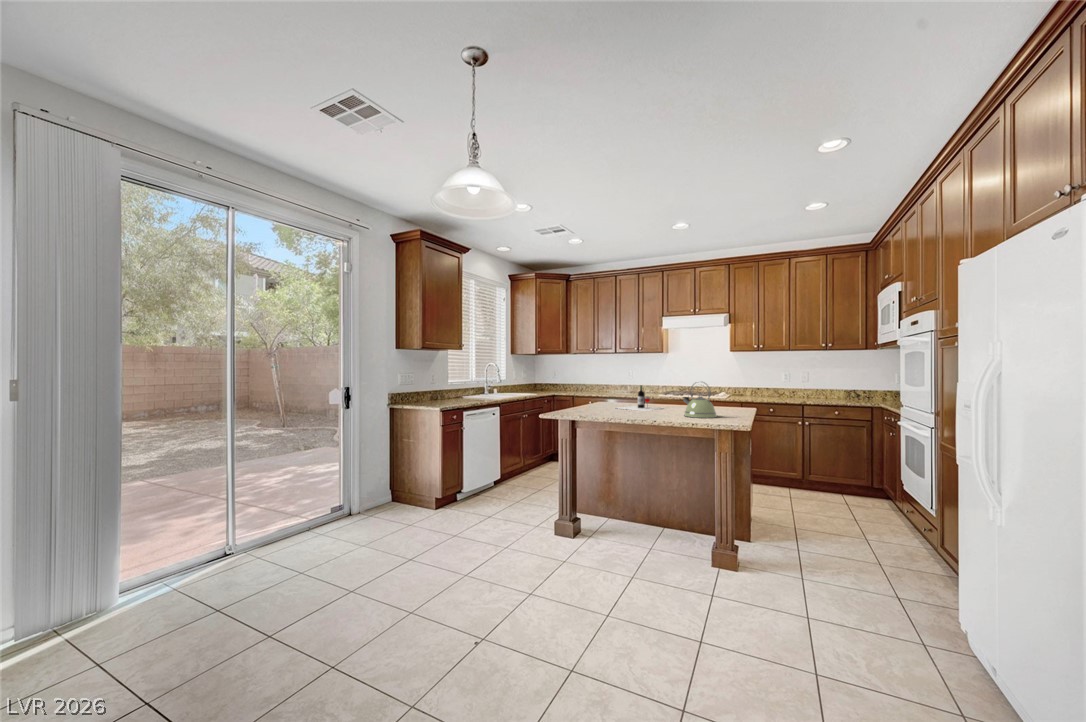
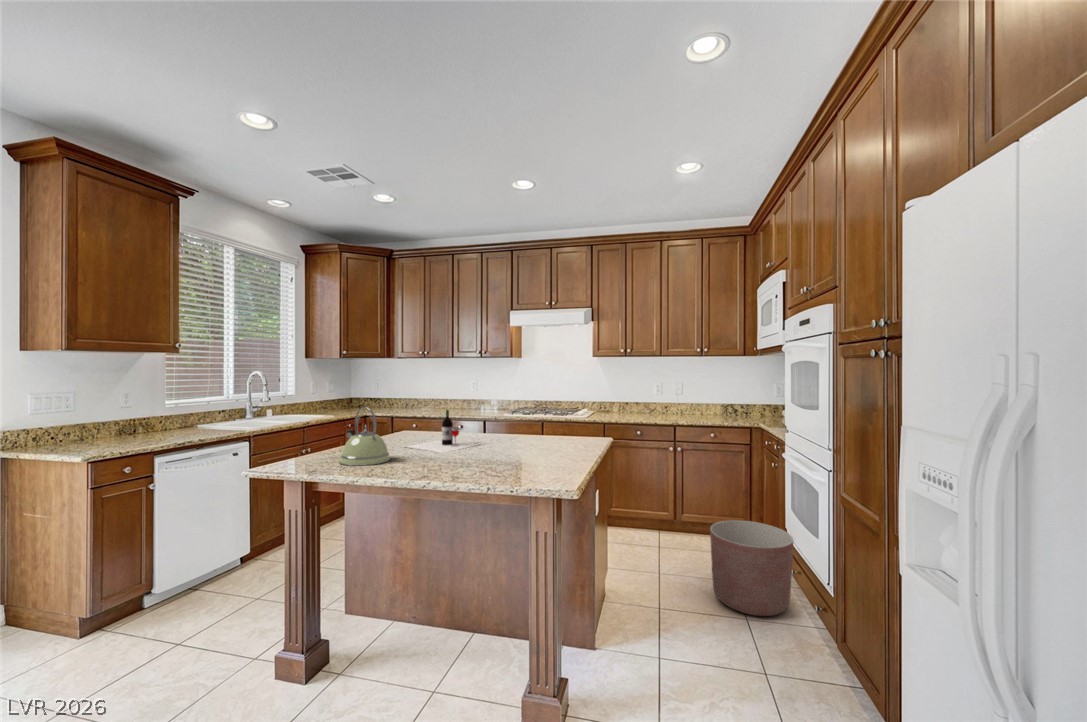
kettle: present [683,381,716,418] -> present [339,407,390,466]
planter: none [835,472,905,537] -> present [710,520,793,616]

